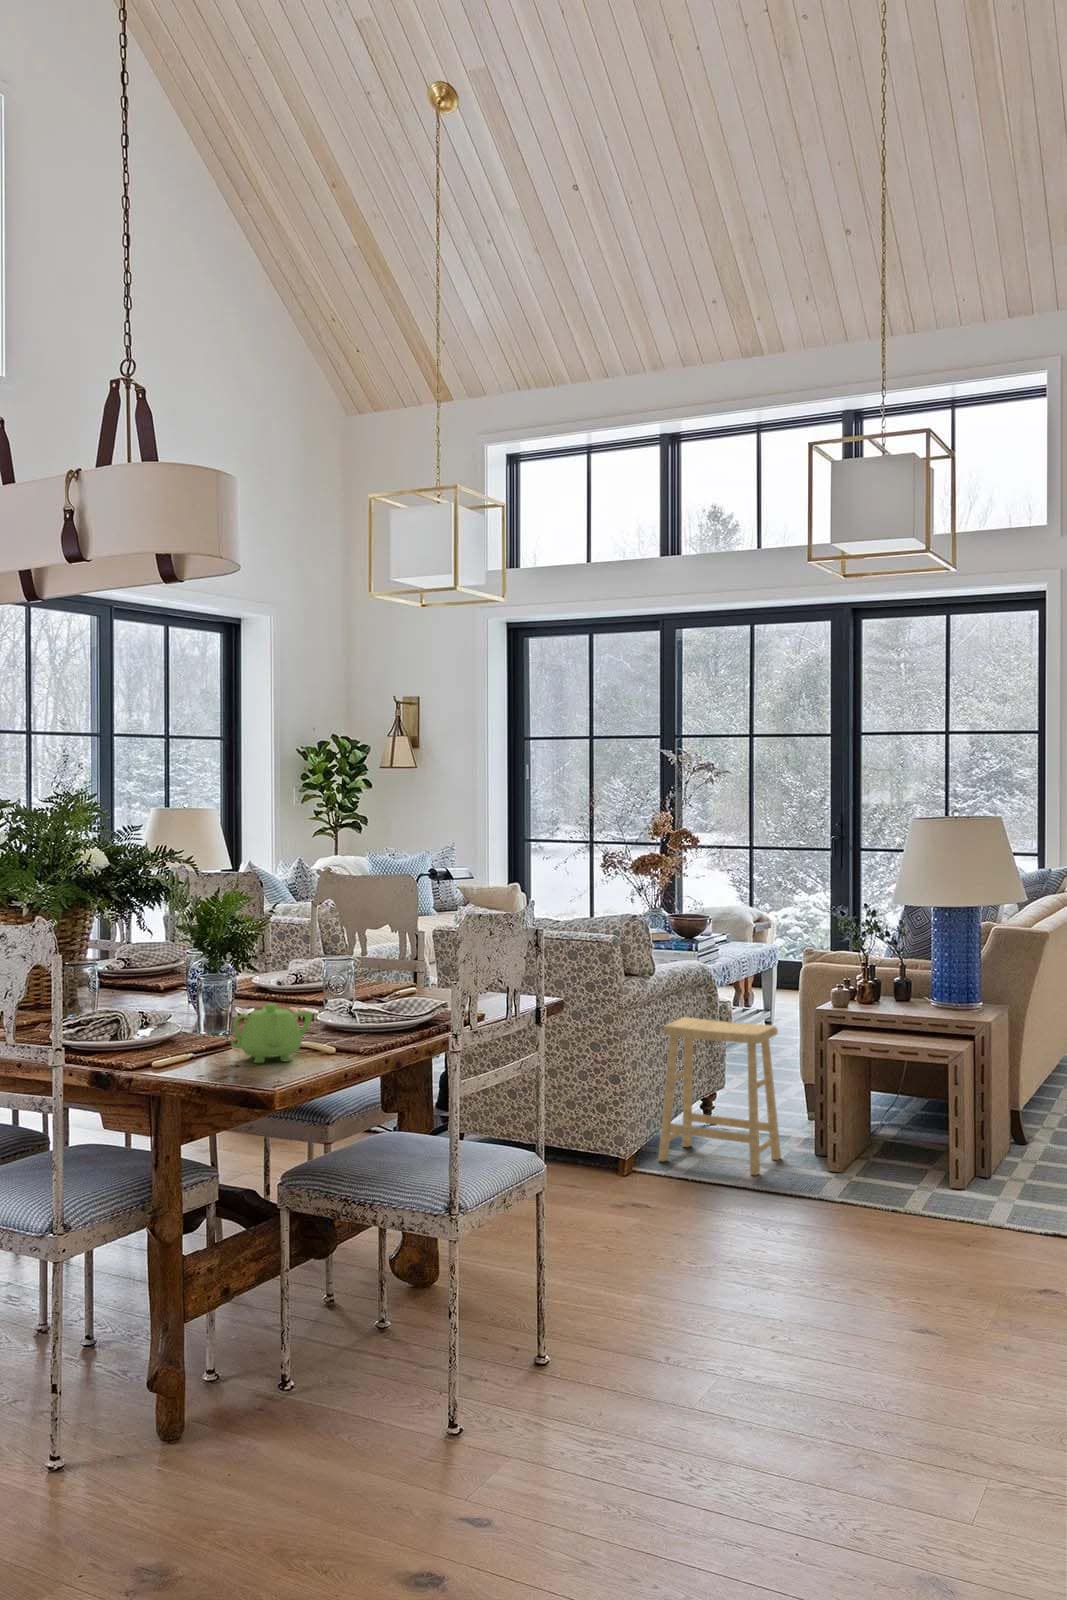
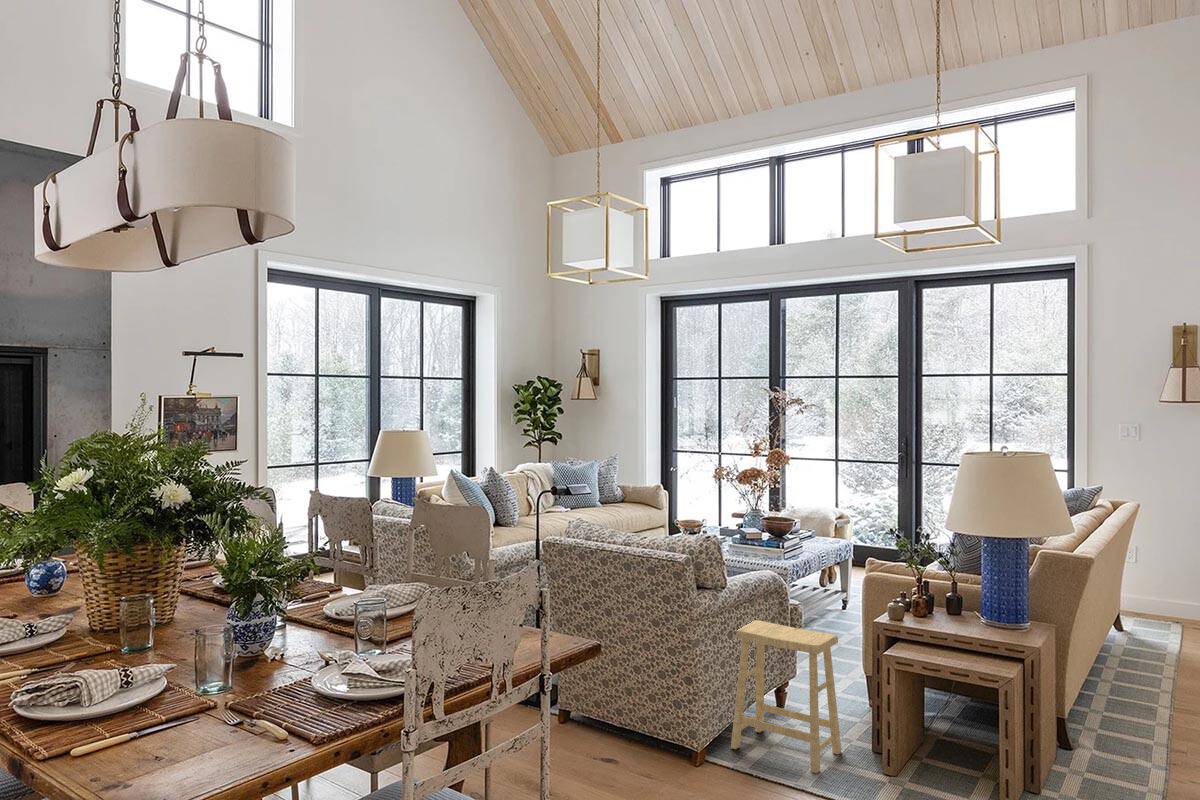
teapot: present [231,1003,313,1063] -> none [166,676,261,752]

